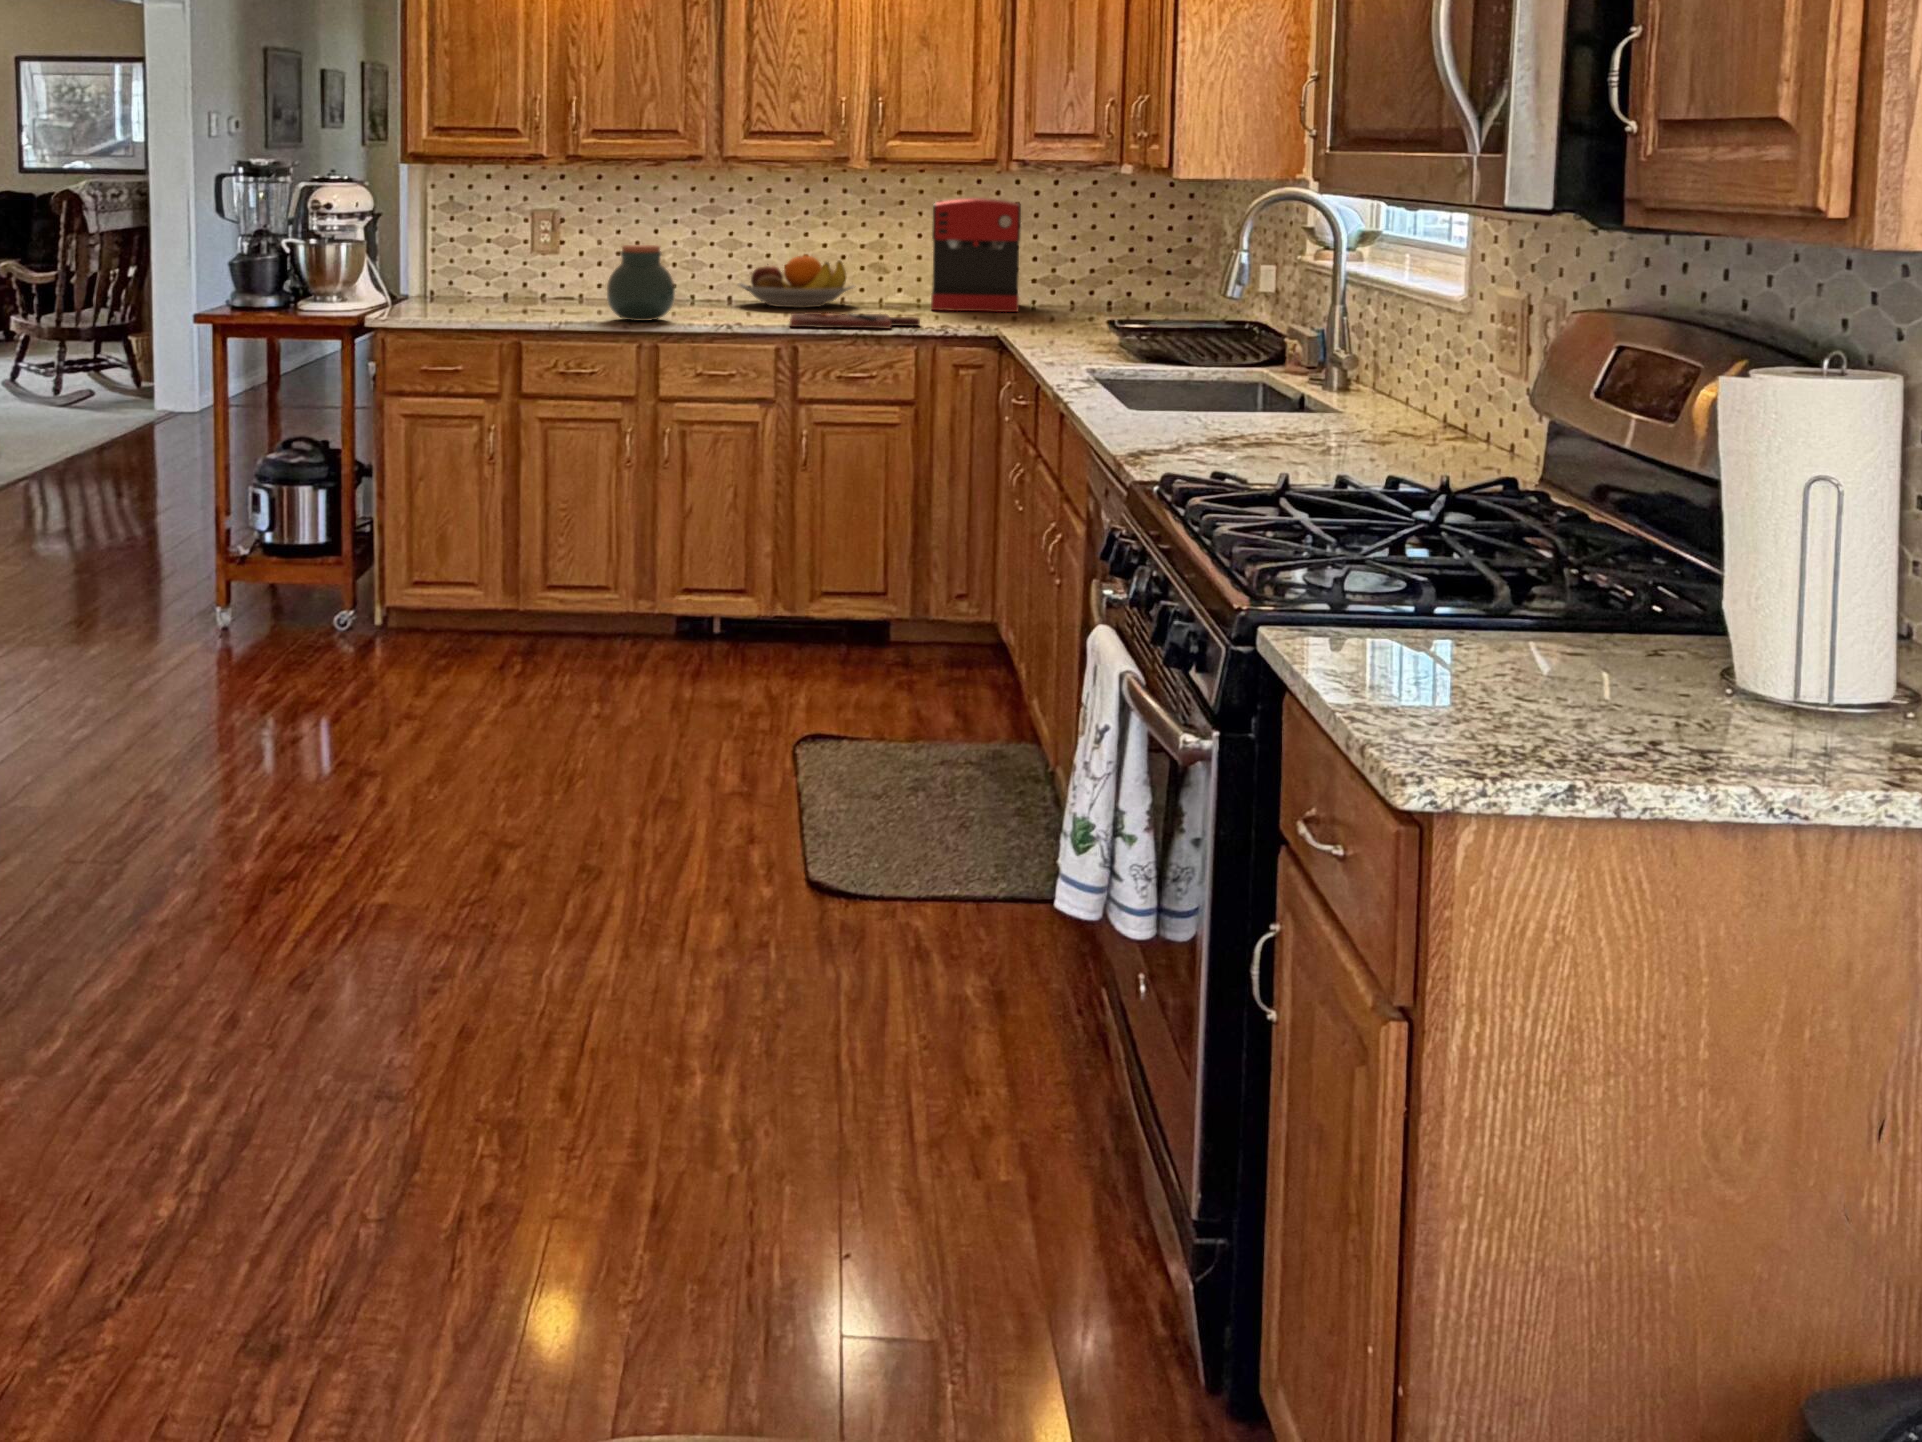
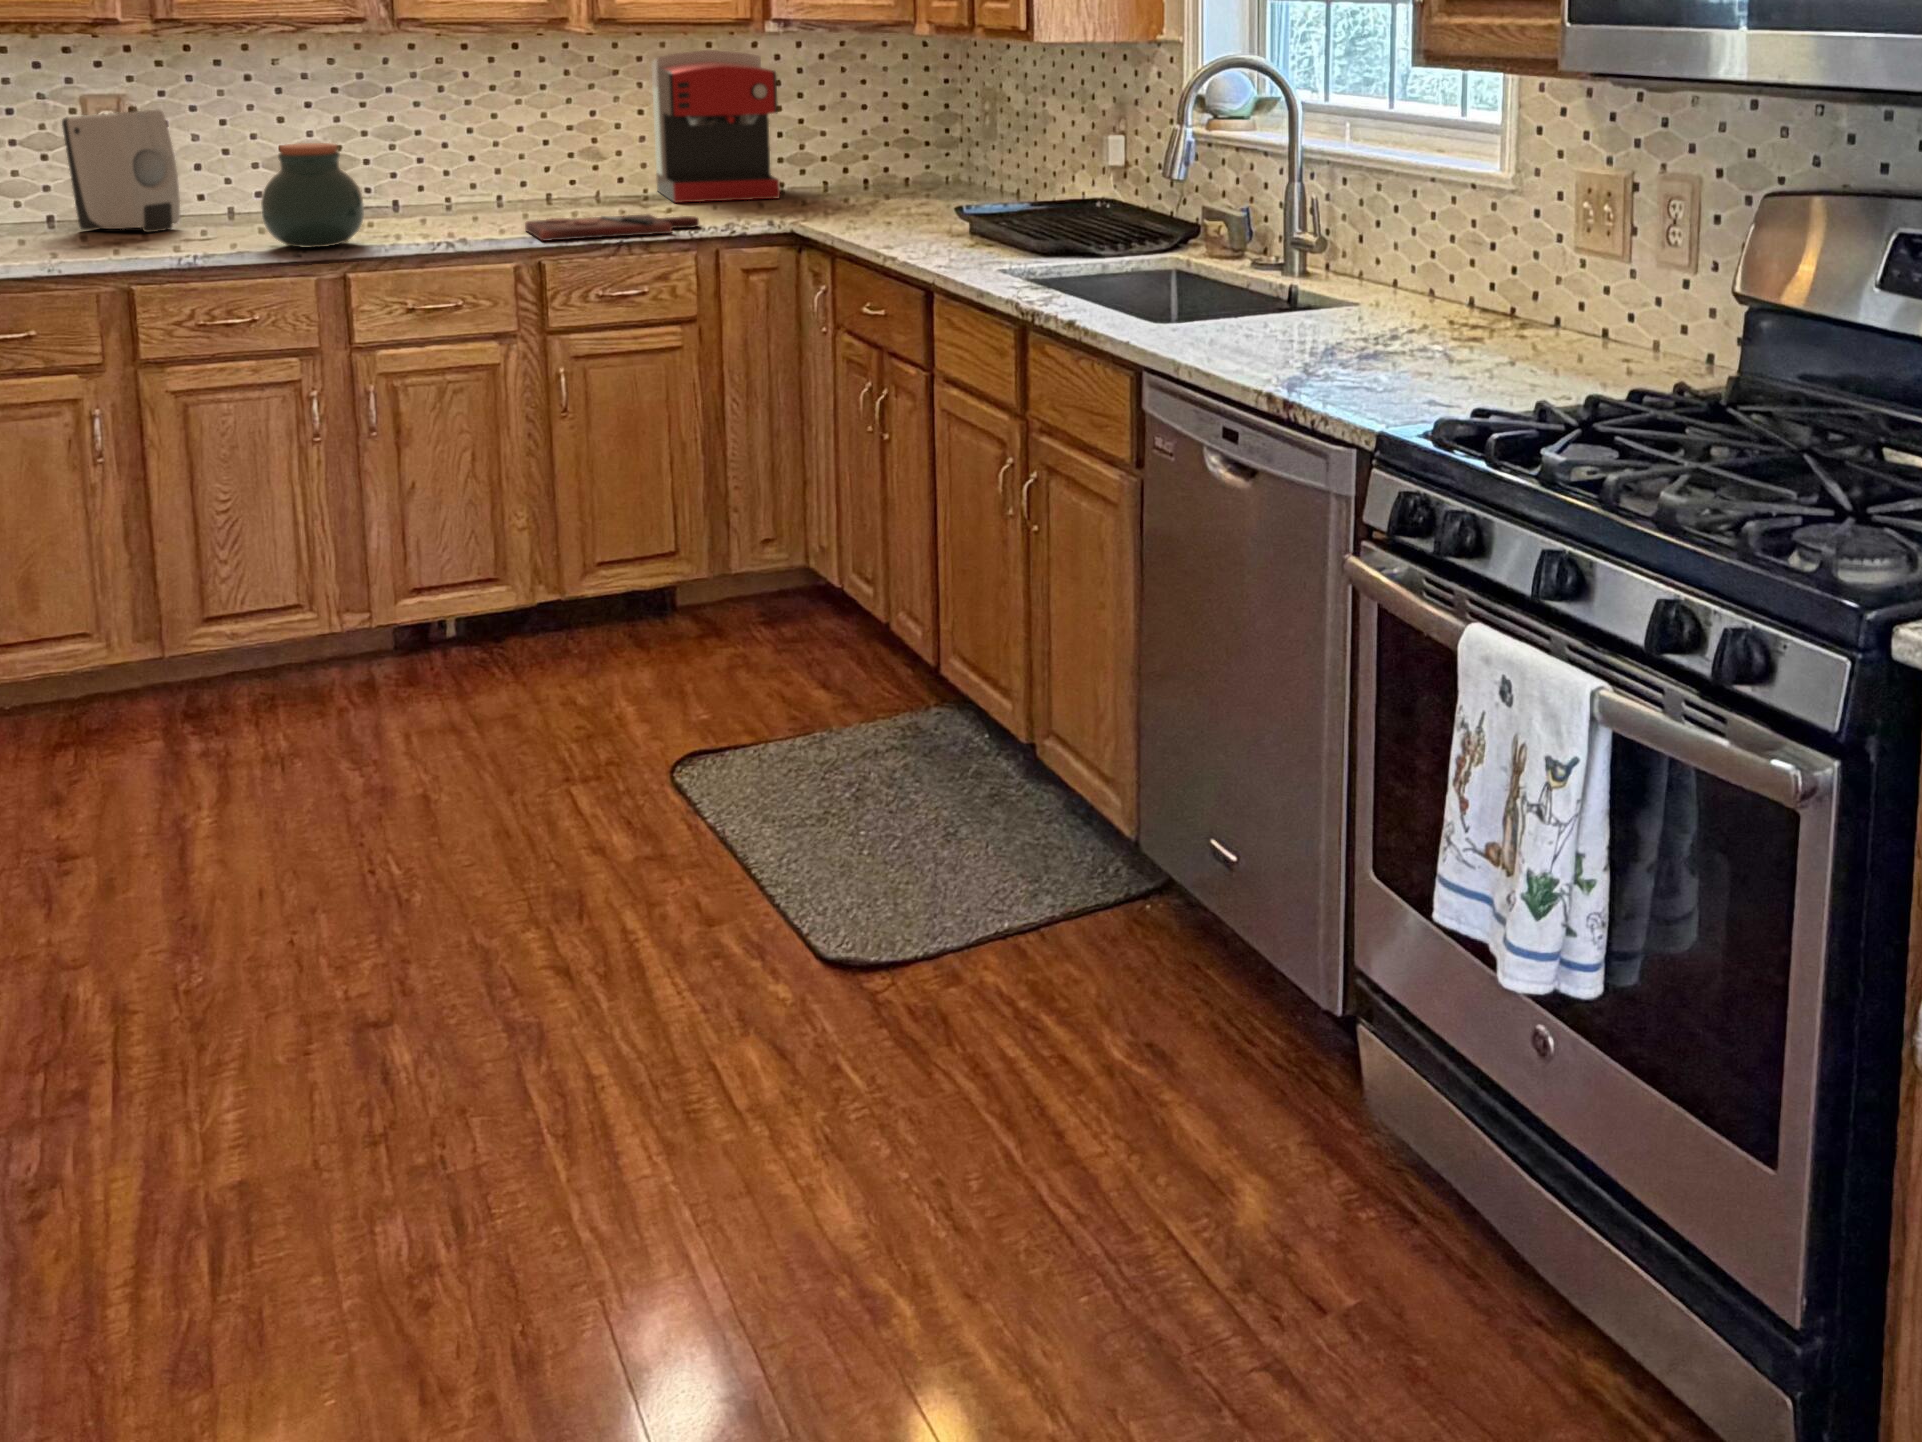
soap dispenser: none [517,220,581,306] -> present [62,110,181,232]
fruit bowl: present [738,256,854,308] -> none [407,143,570,211]

